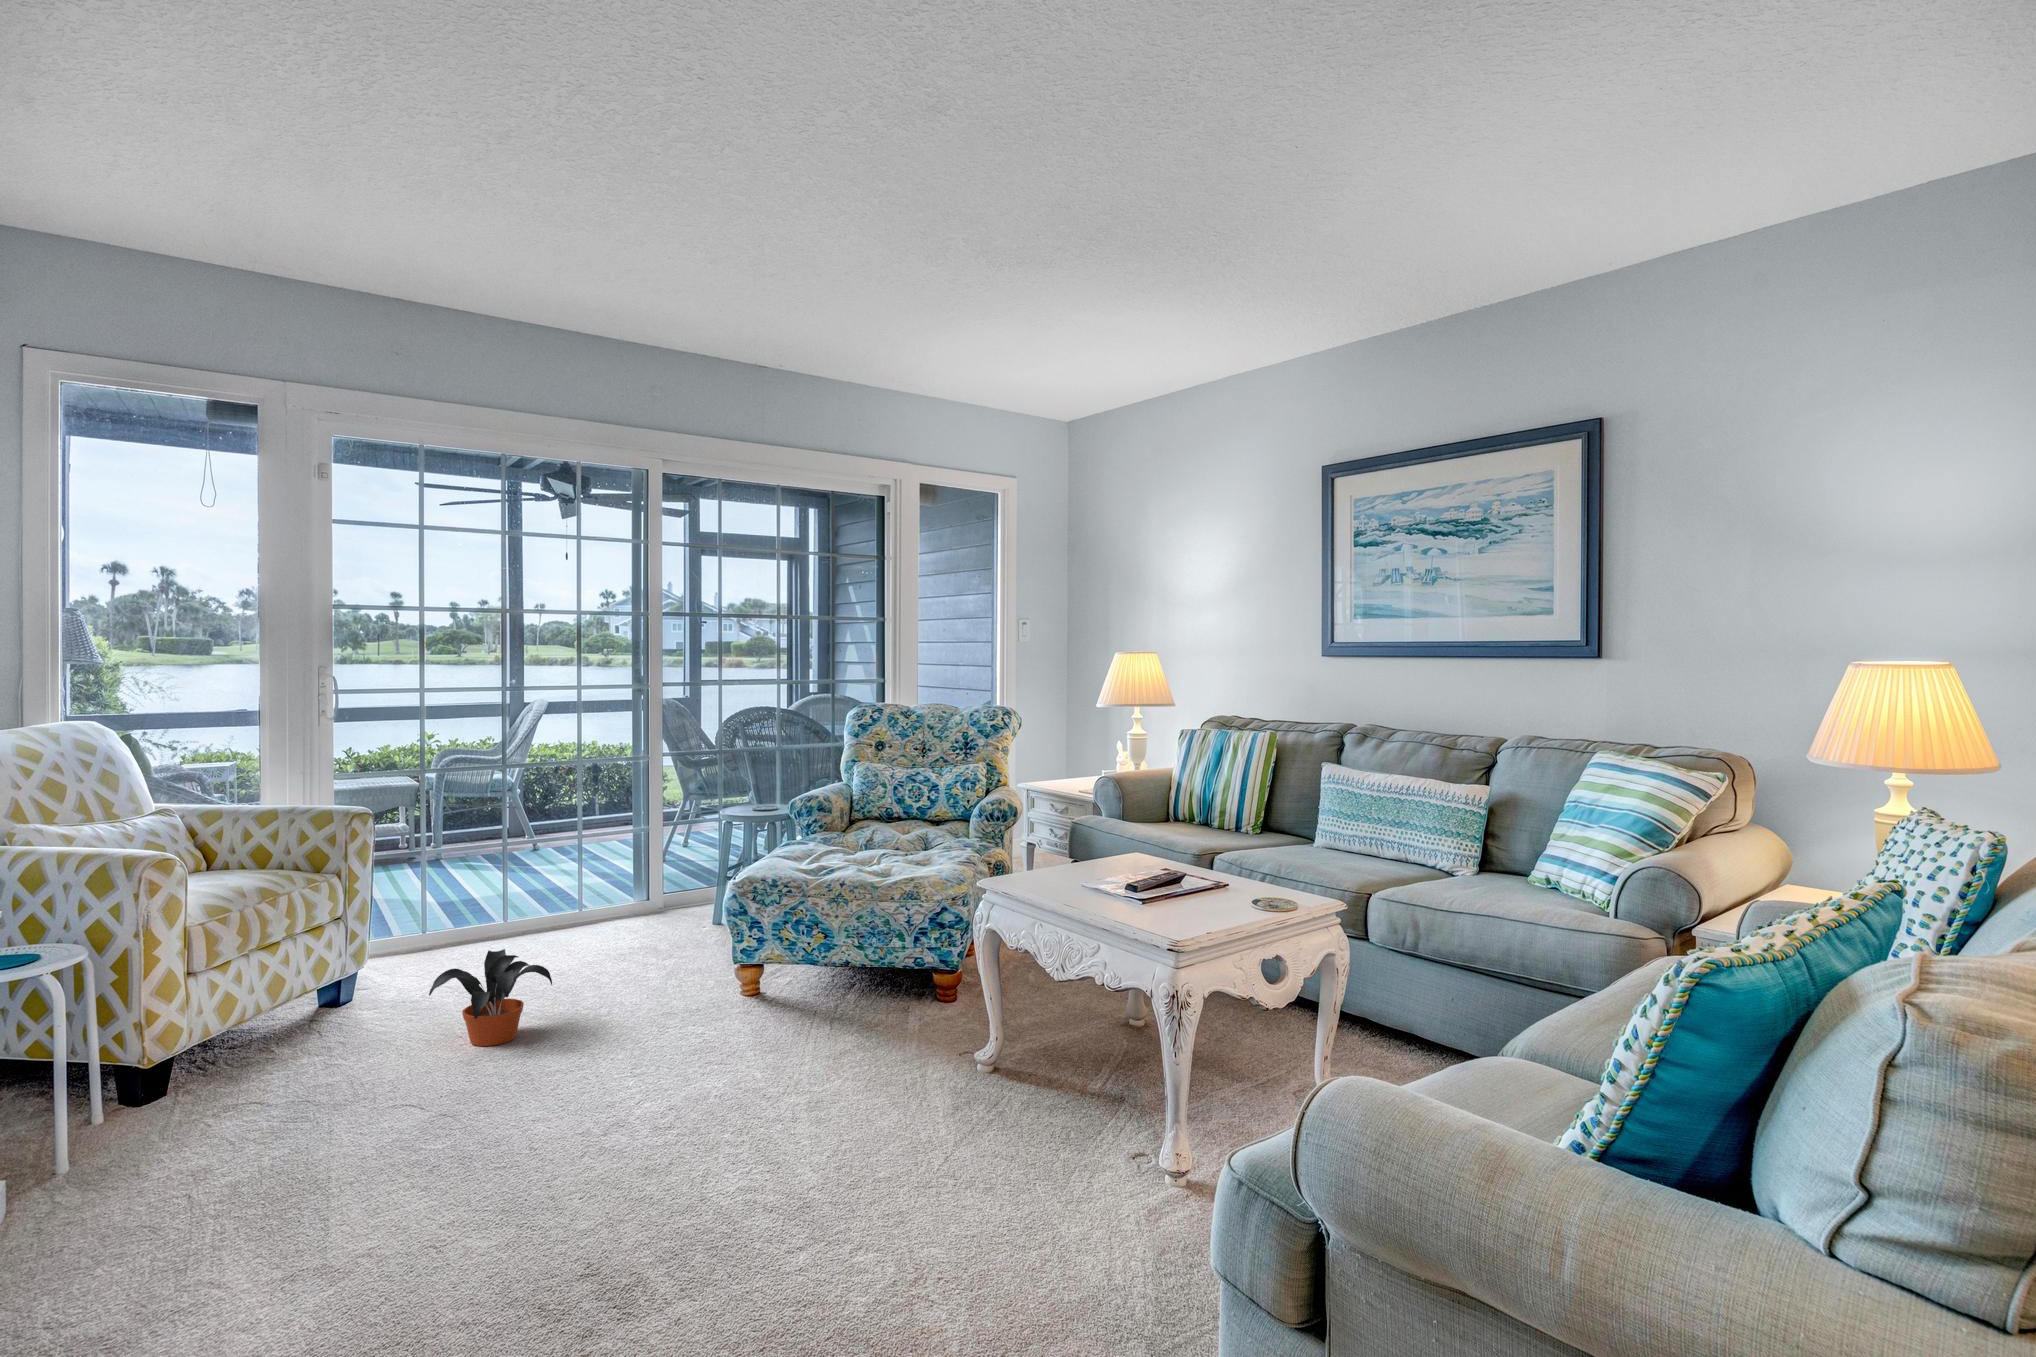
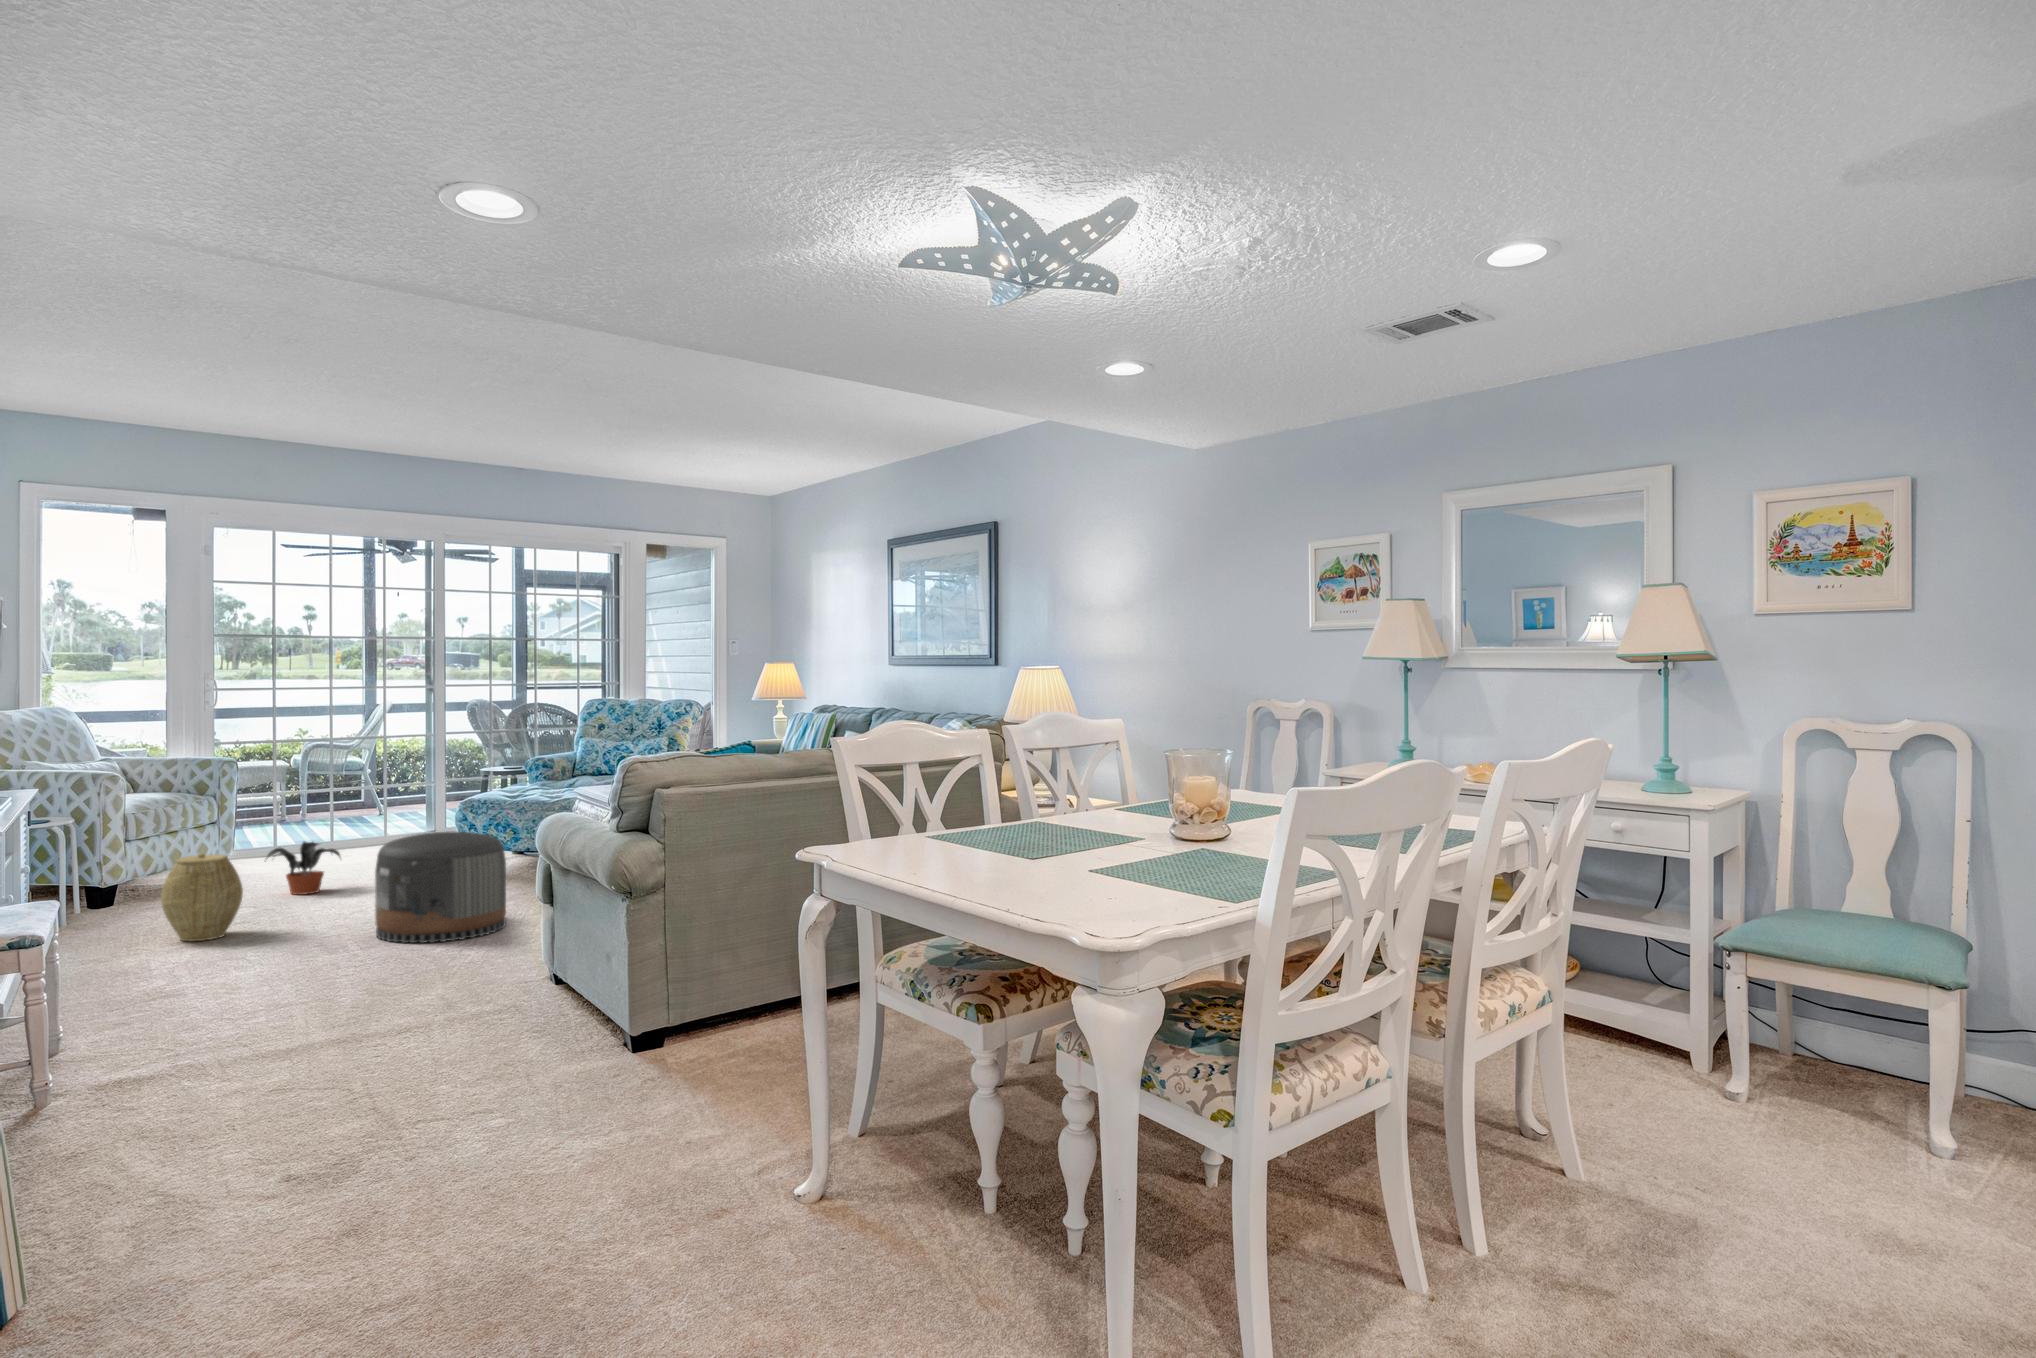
pouf: none [673,975,905,1236] -> present [375,832,506,943]
woven basket: none [243,1038,407,1232] -> present [161,853,243,941]

